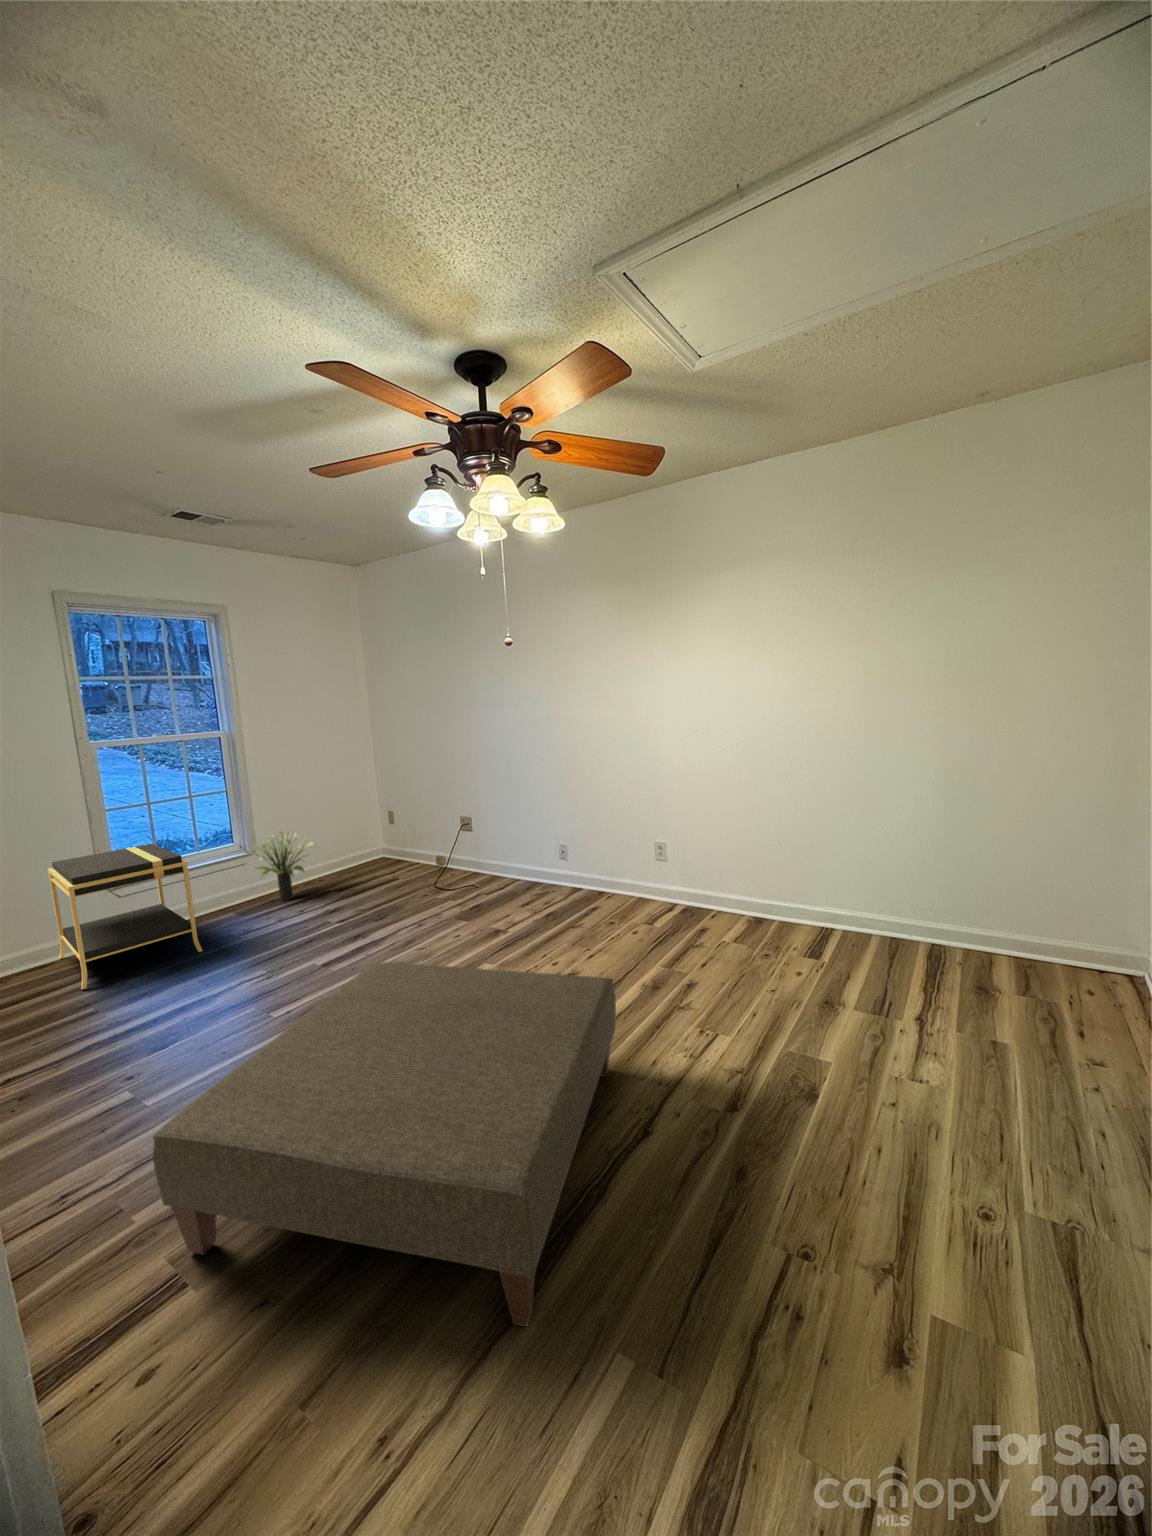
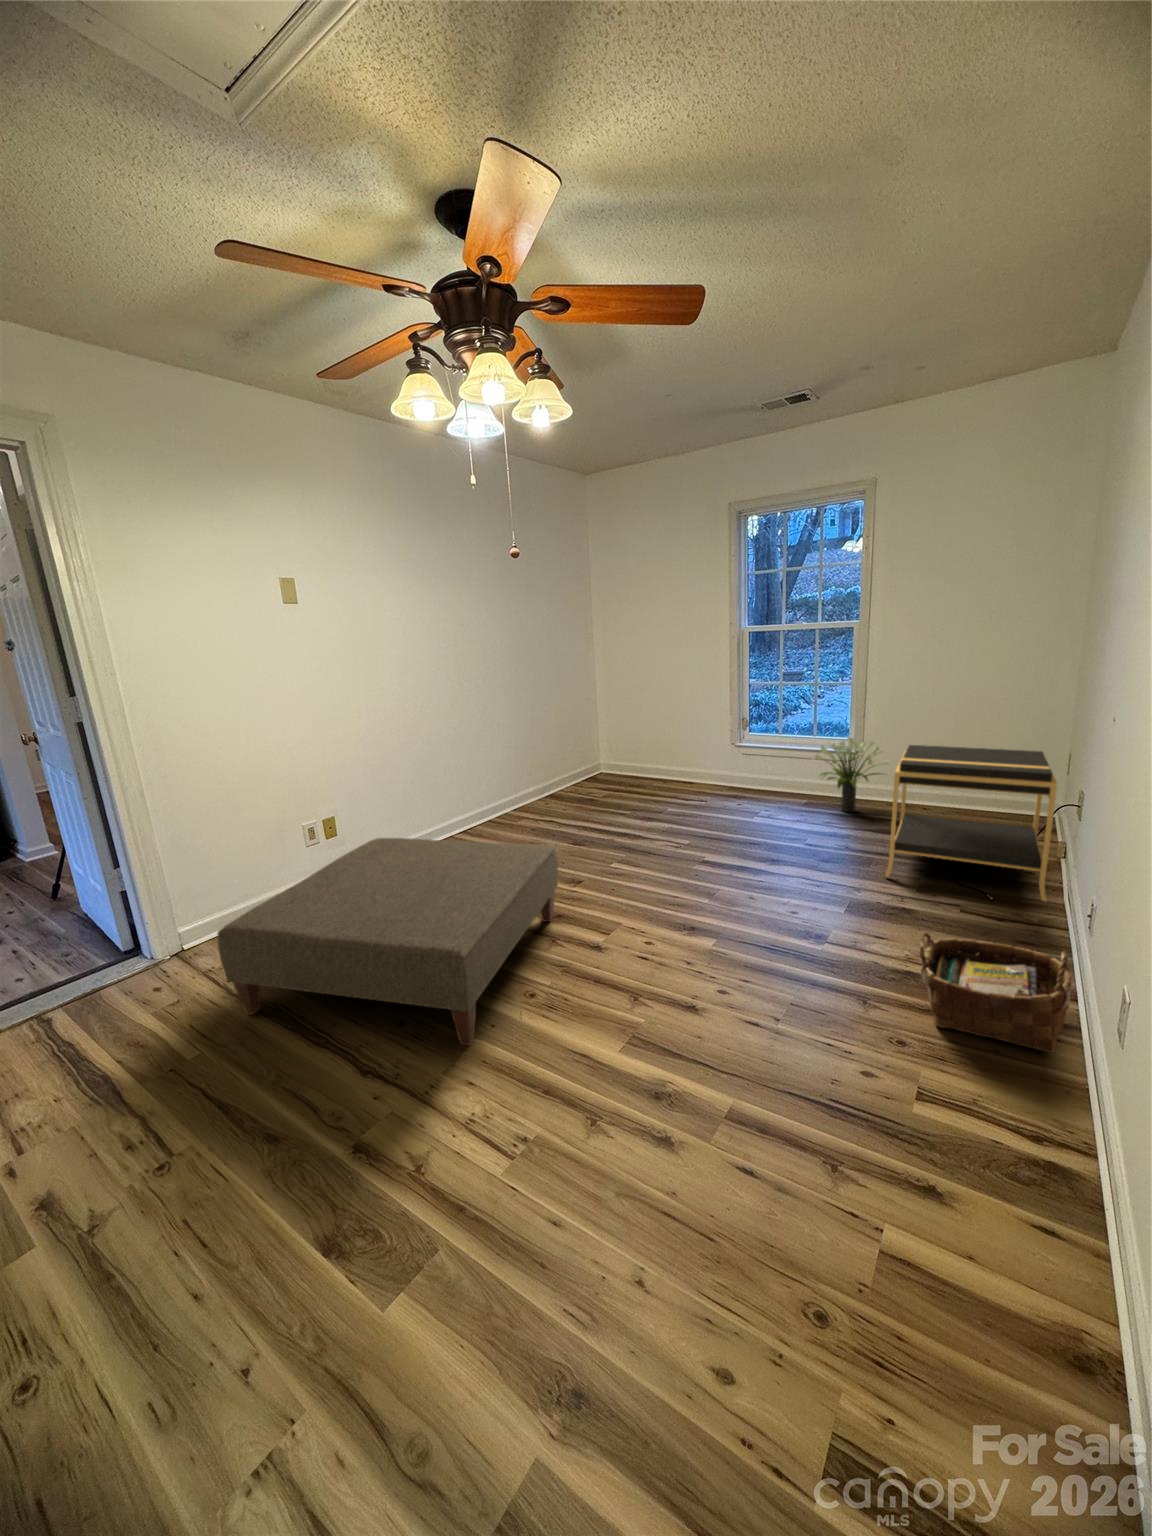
nightstand: present [48,844,203,990] -> present [884,745,1057,902]
woven basket: none [560,856,622,914] -> present [920,933,1072,1053]

